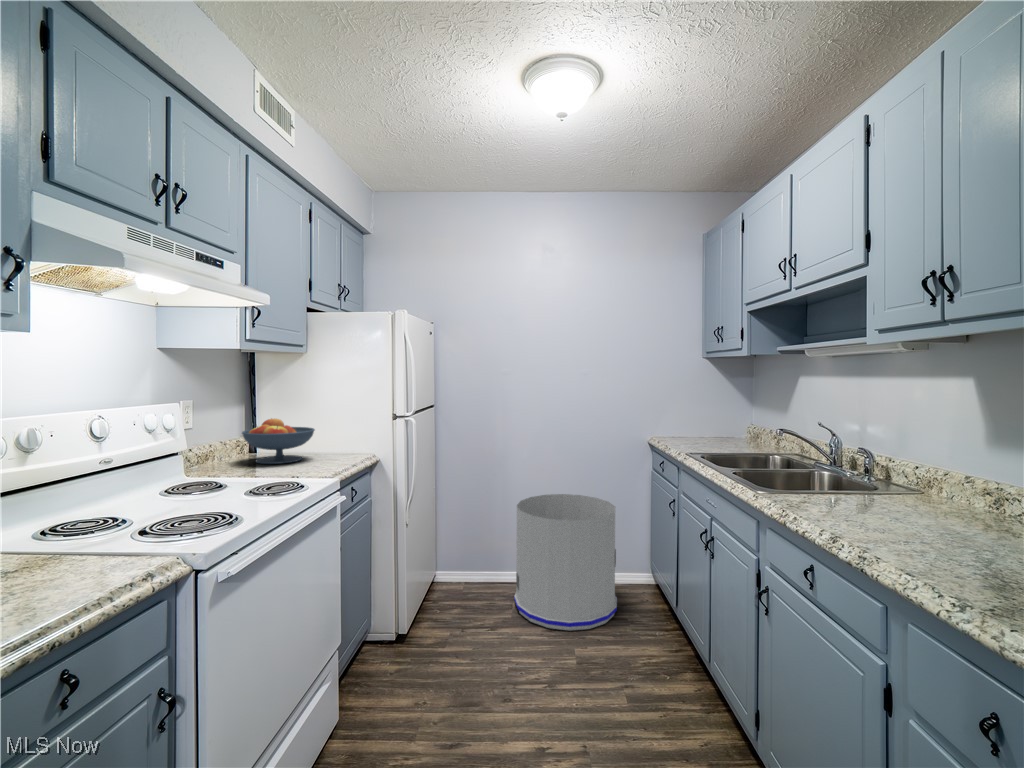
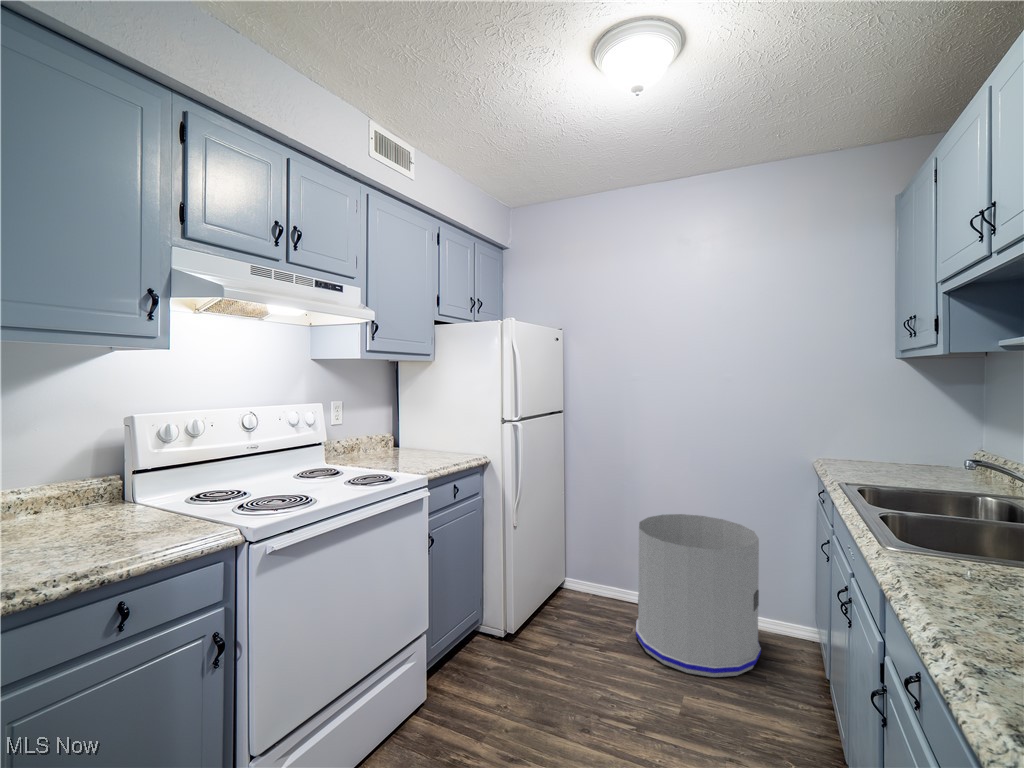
fruit bowl: present [242,419,315,464] -> none [377,418,436,459]

